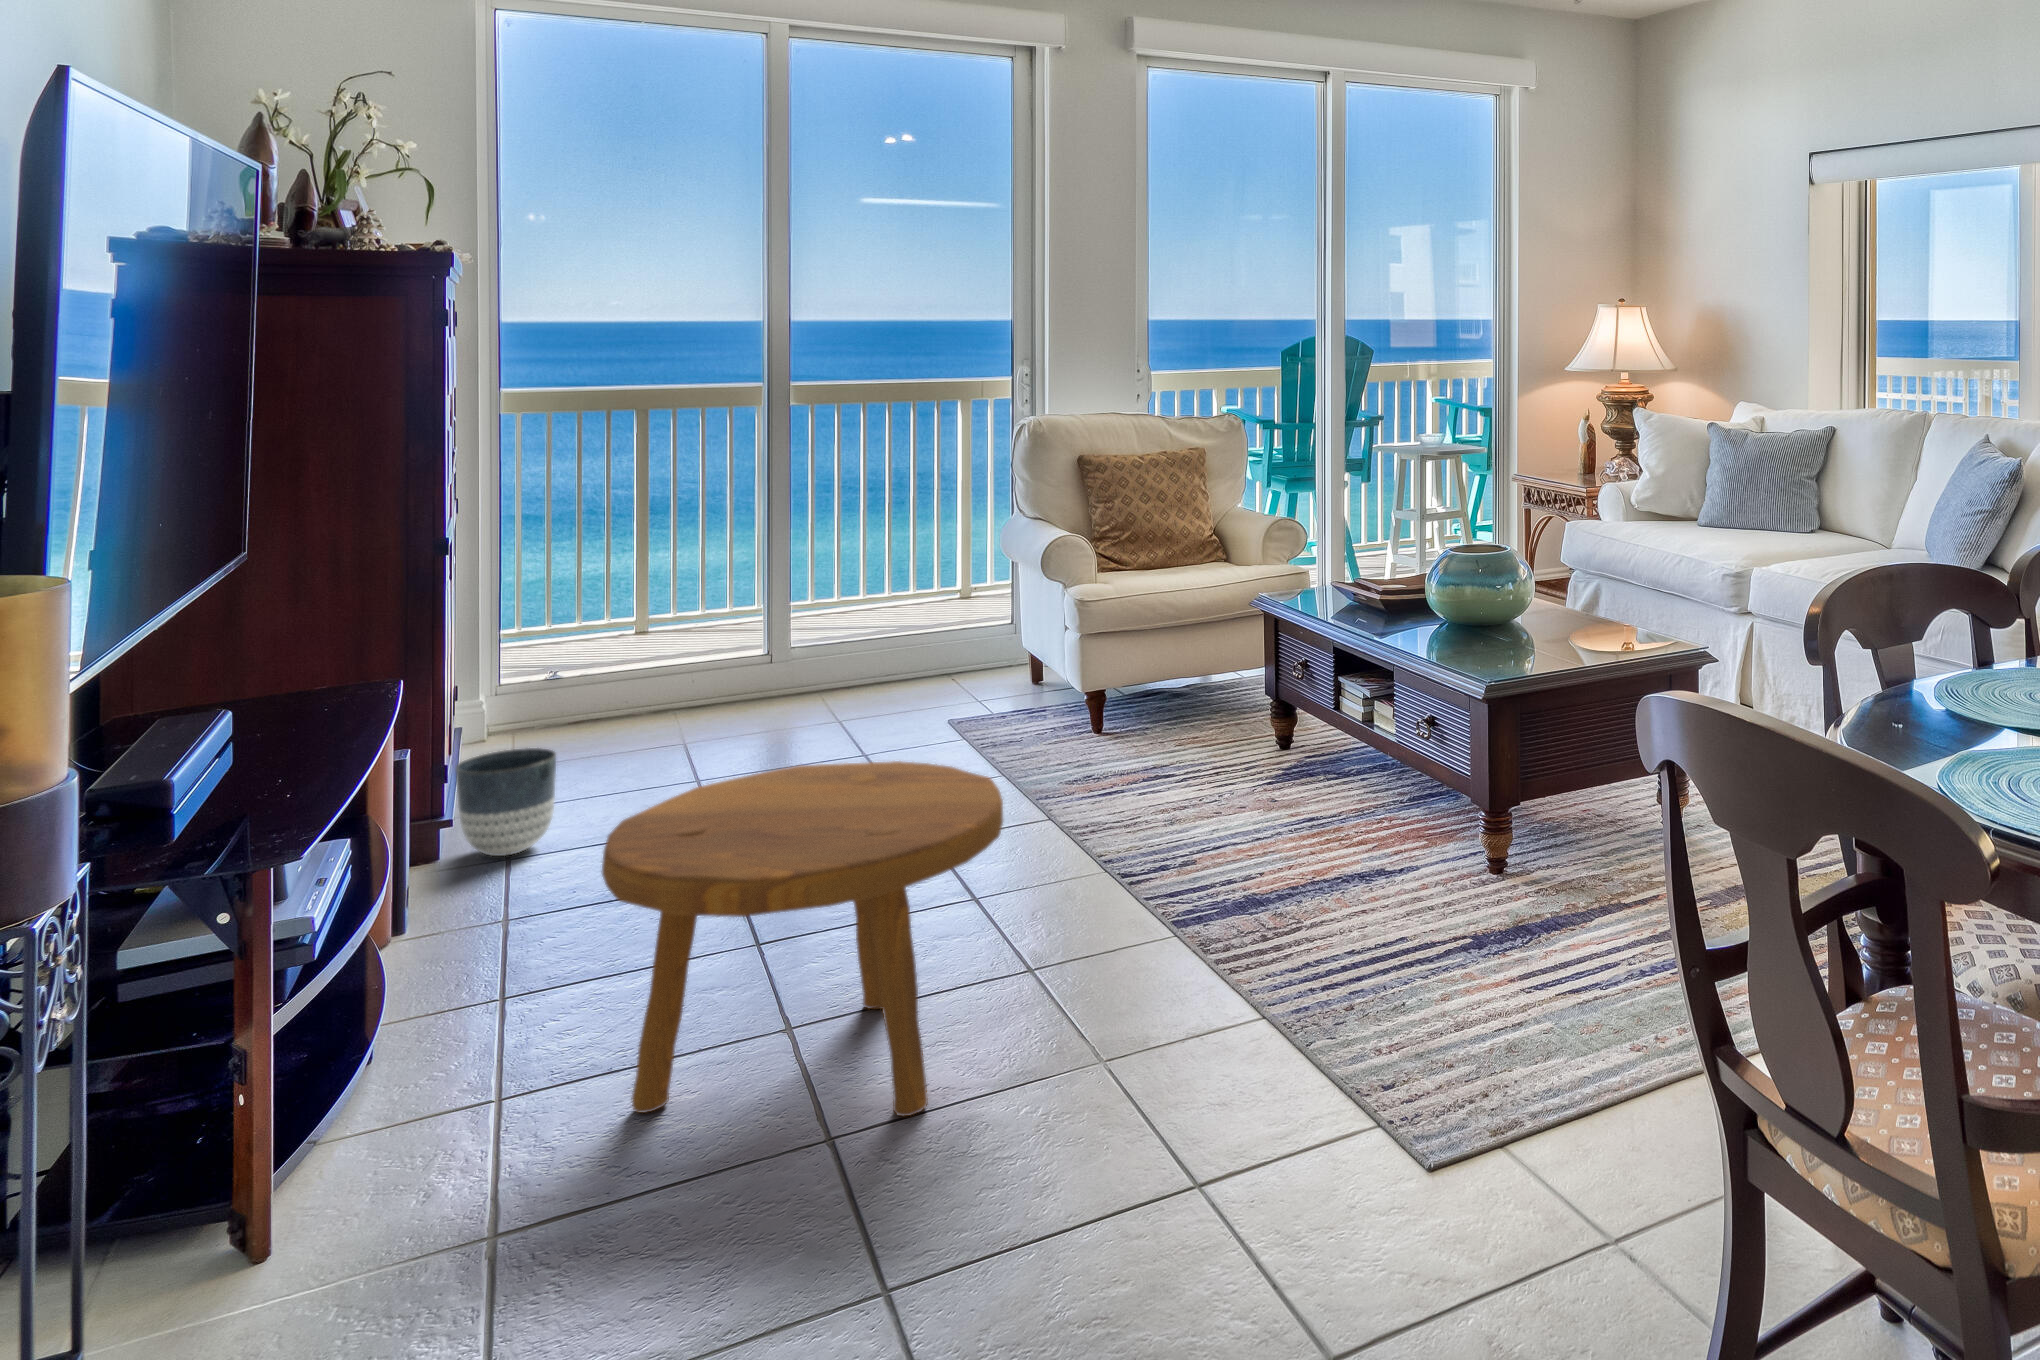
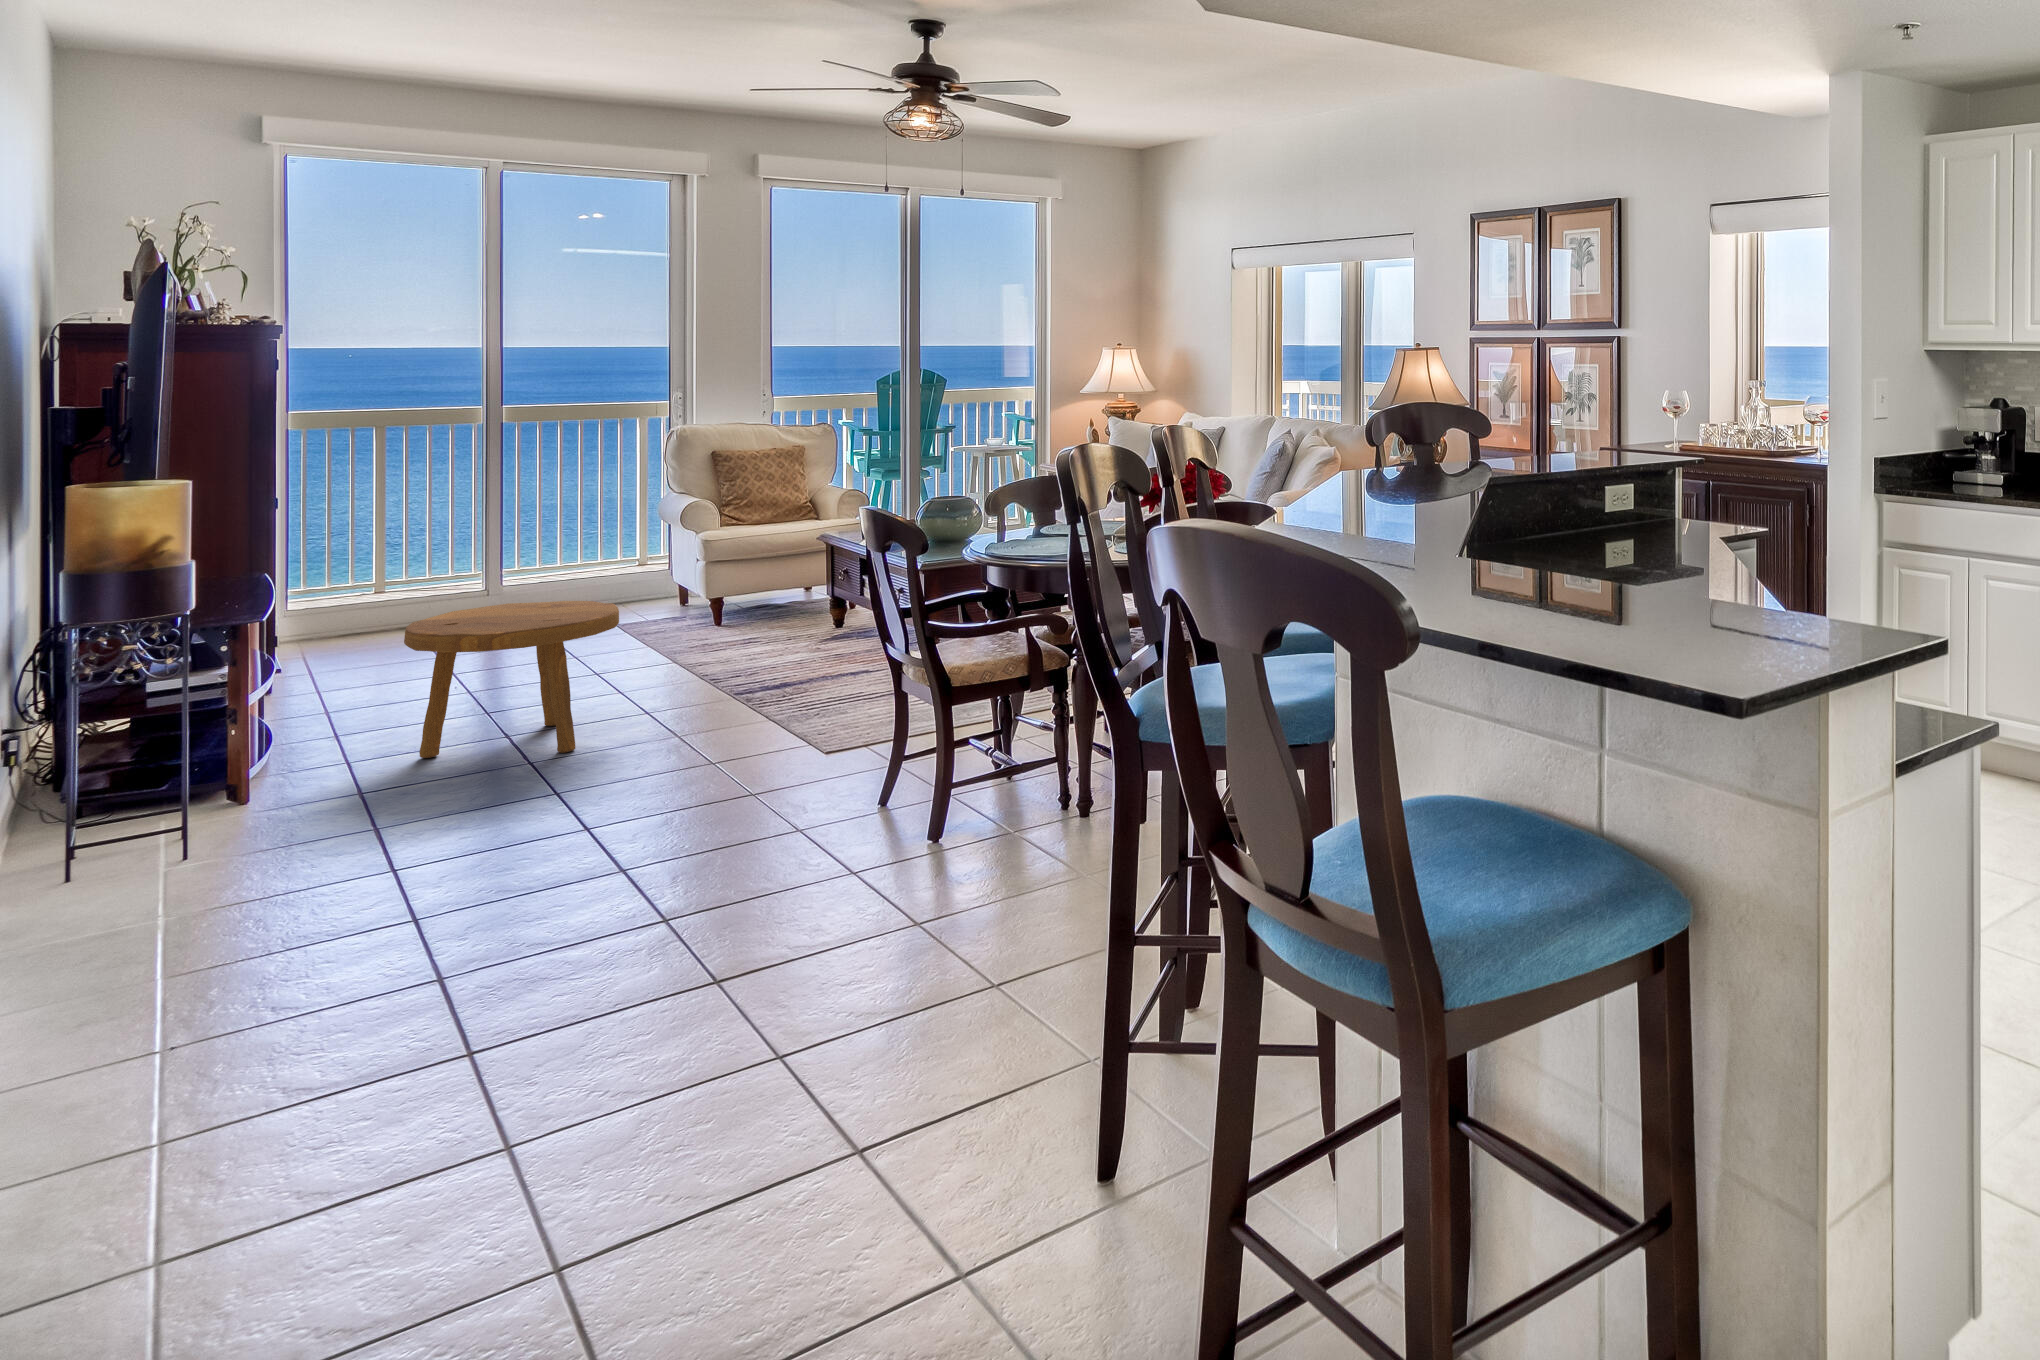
planter: present [455,748,556,856] -> none [286,626,351,687]

